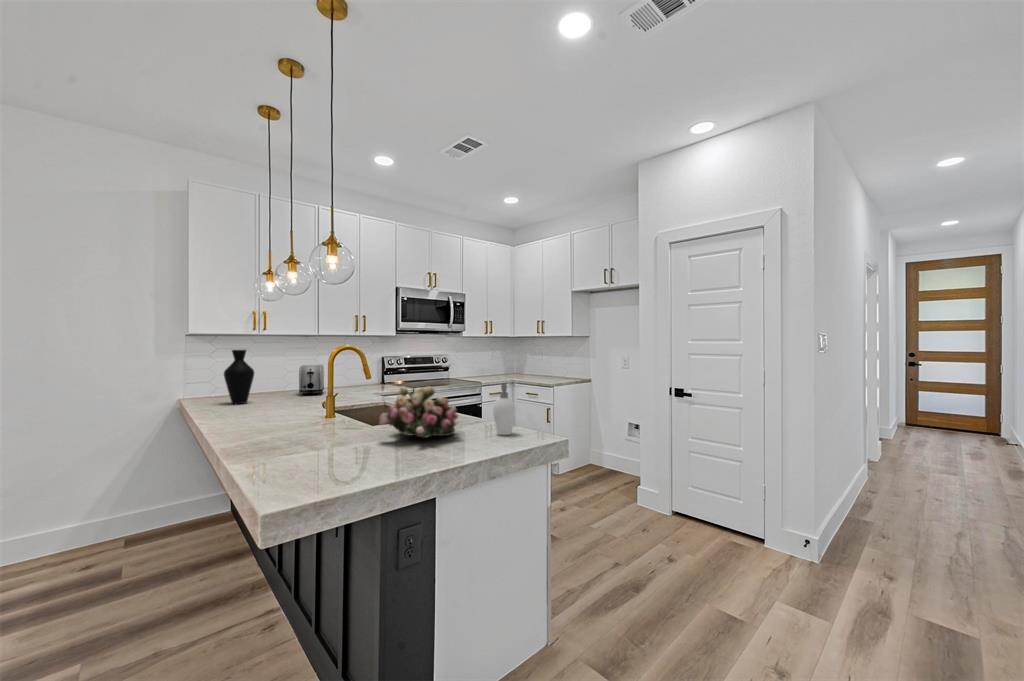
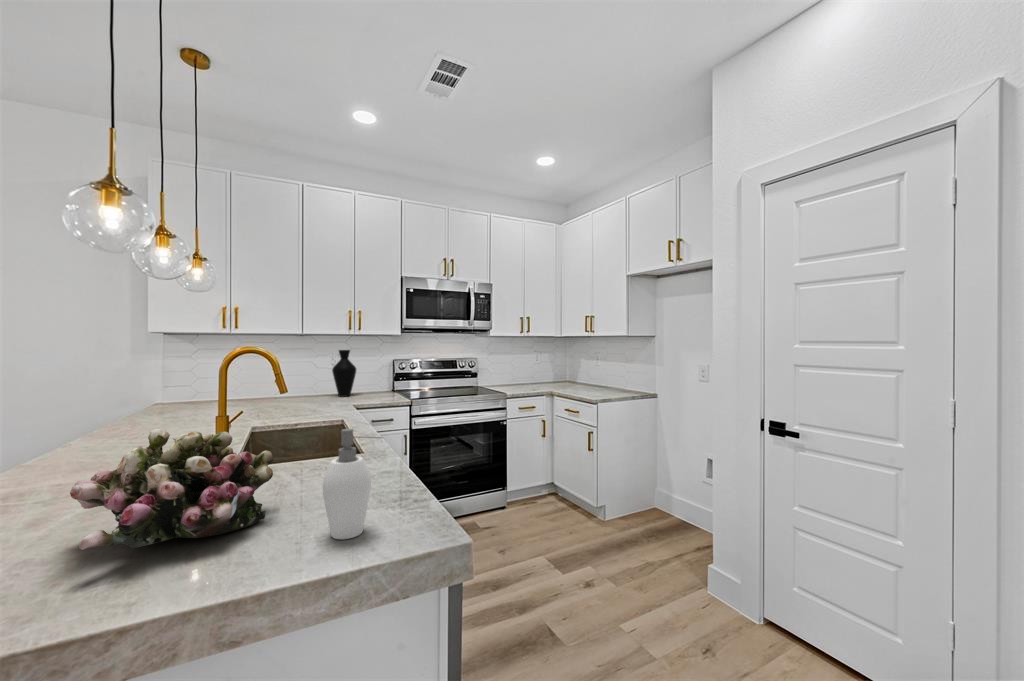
vase: present [224,350,254,404] -> present [332,350,356,397]
toaster: present [299,365,324,396] -> none [263,370,305,407]

